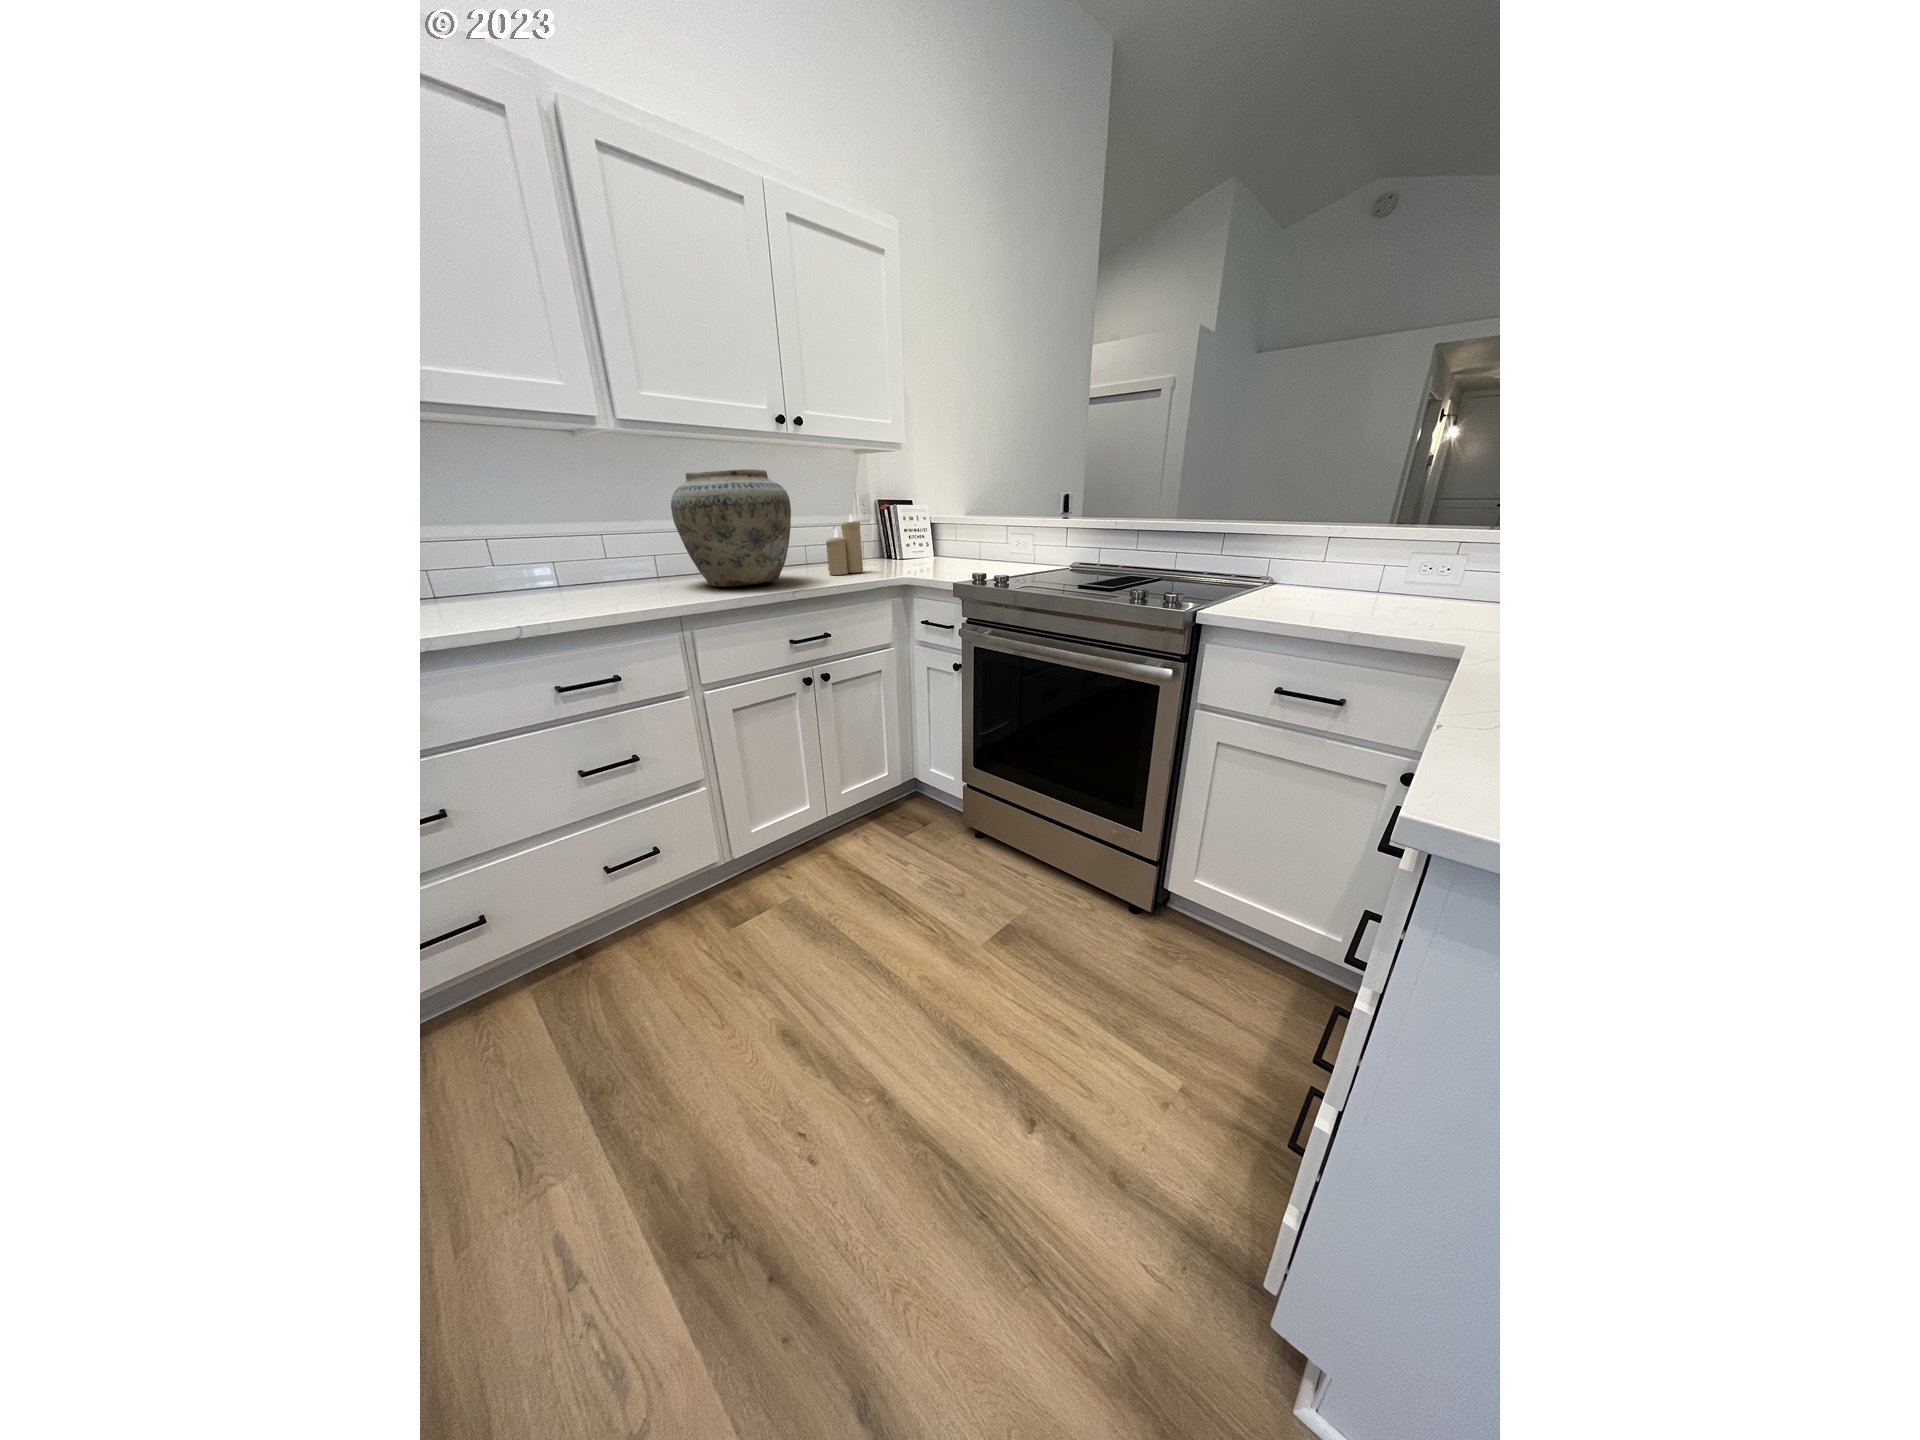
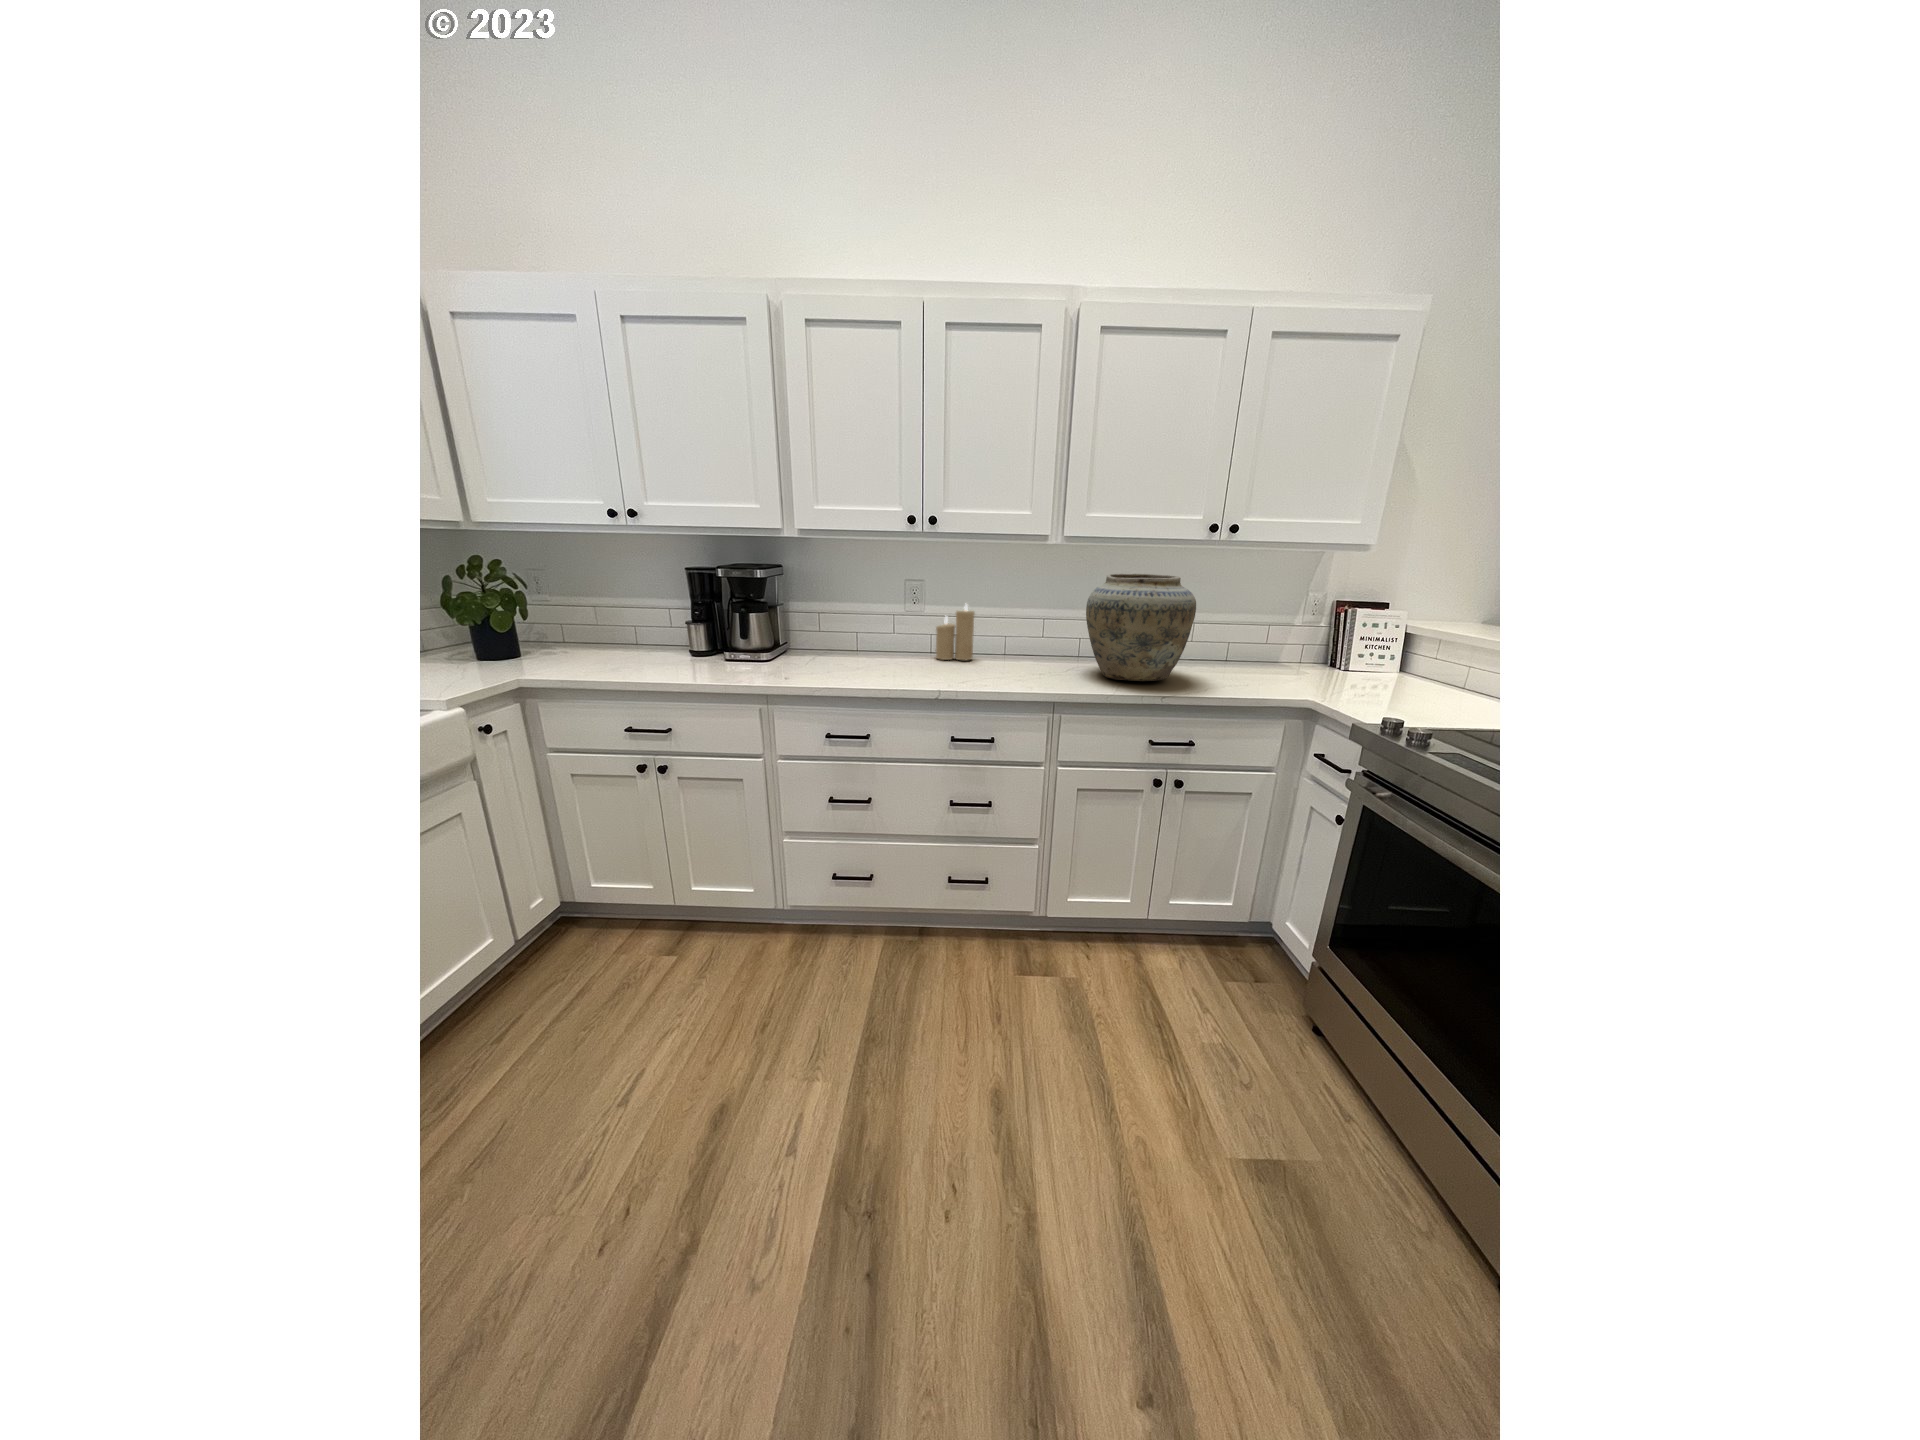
candle: present [826,514,863,575] -> present [936,604,975,660]

